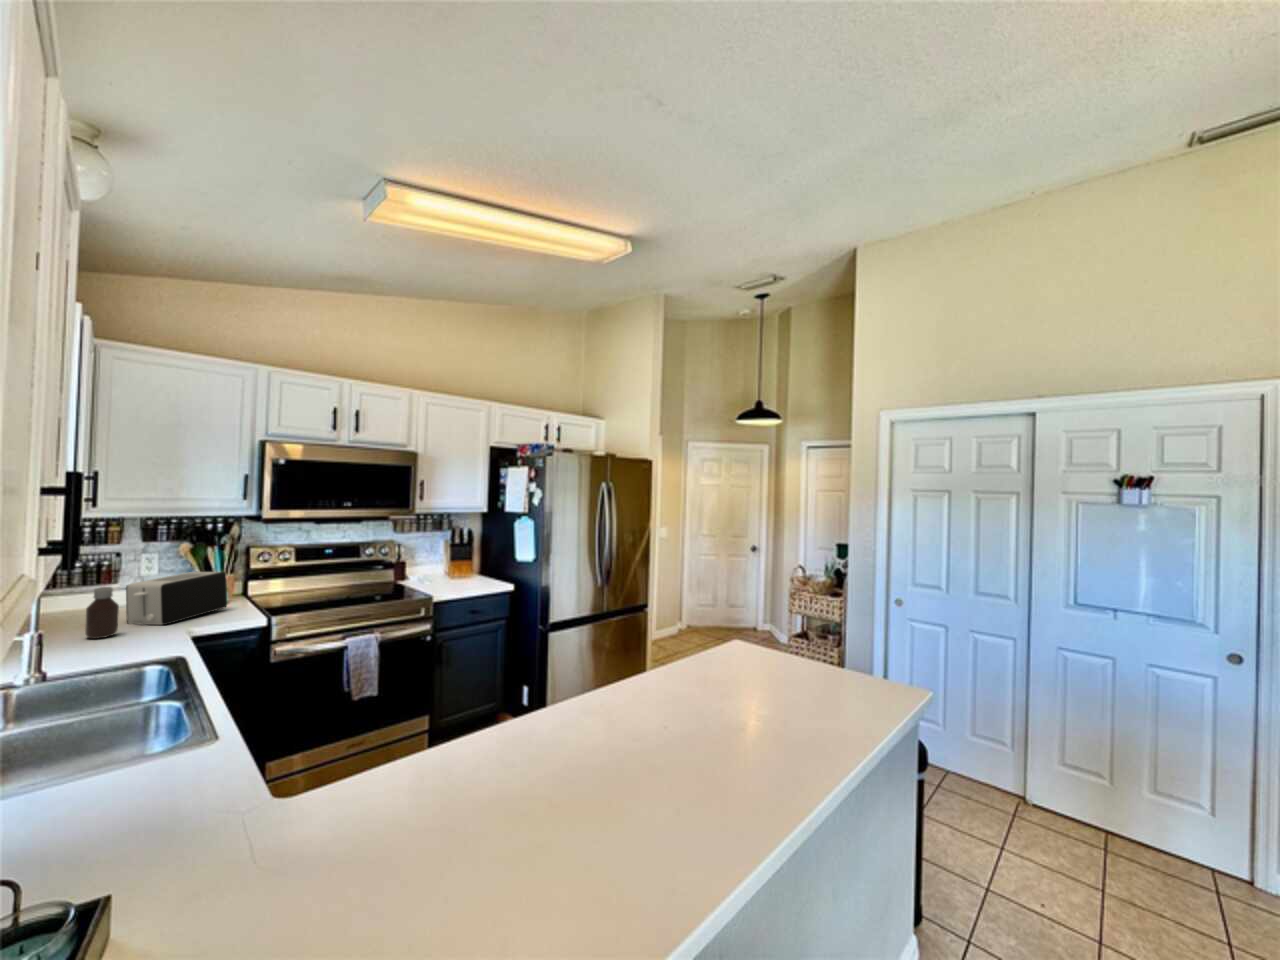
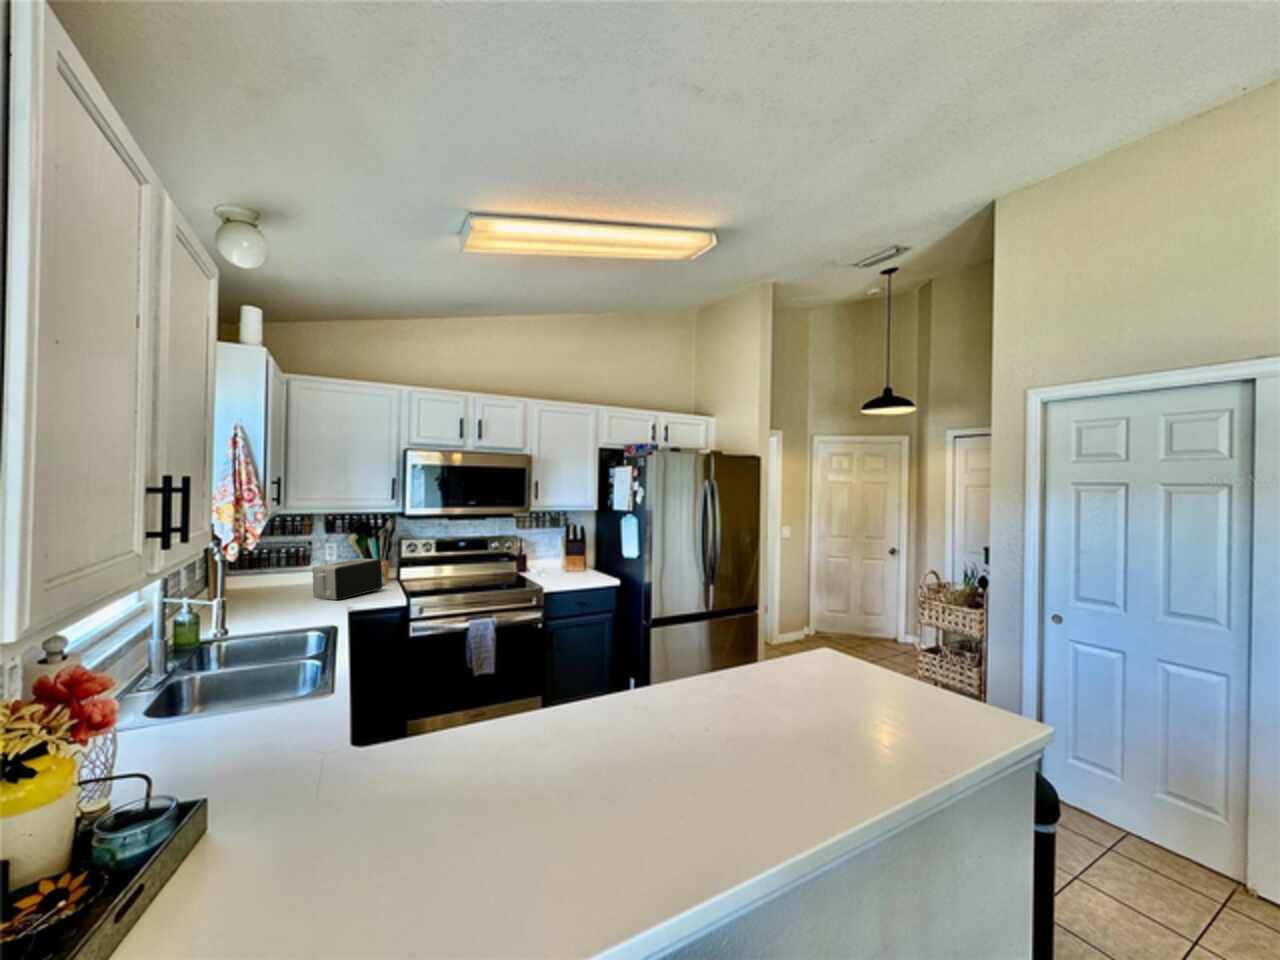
bottle: present [85,587,119,639] -> none [286,568,307,608]

